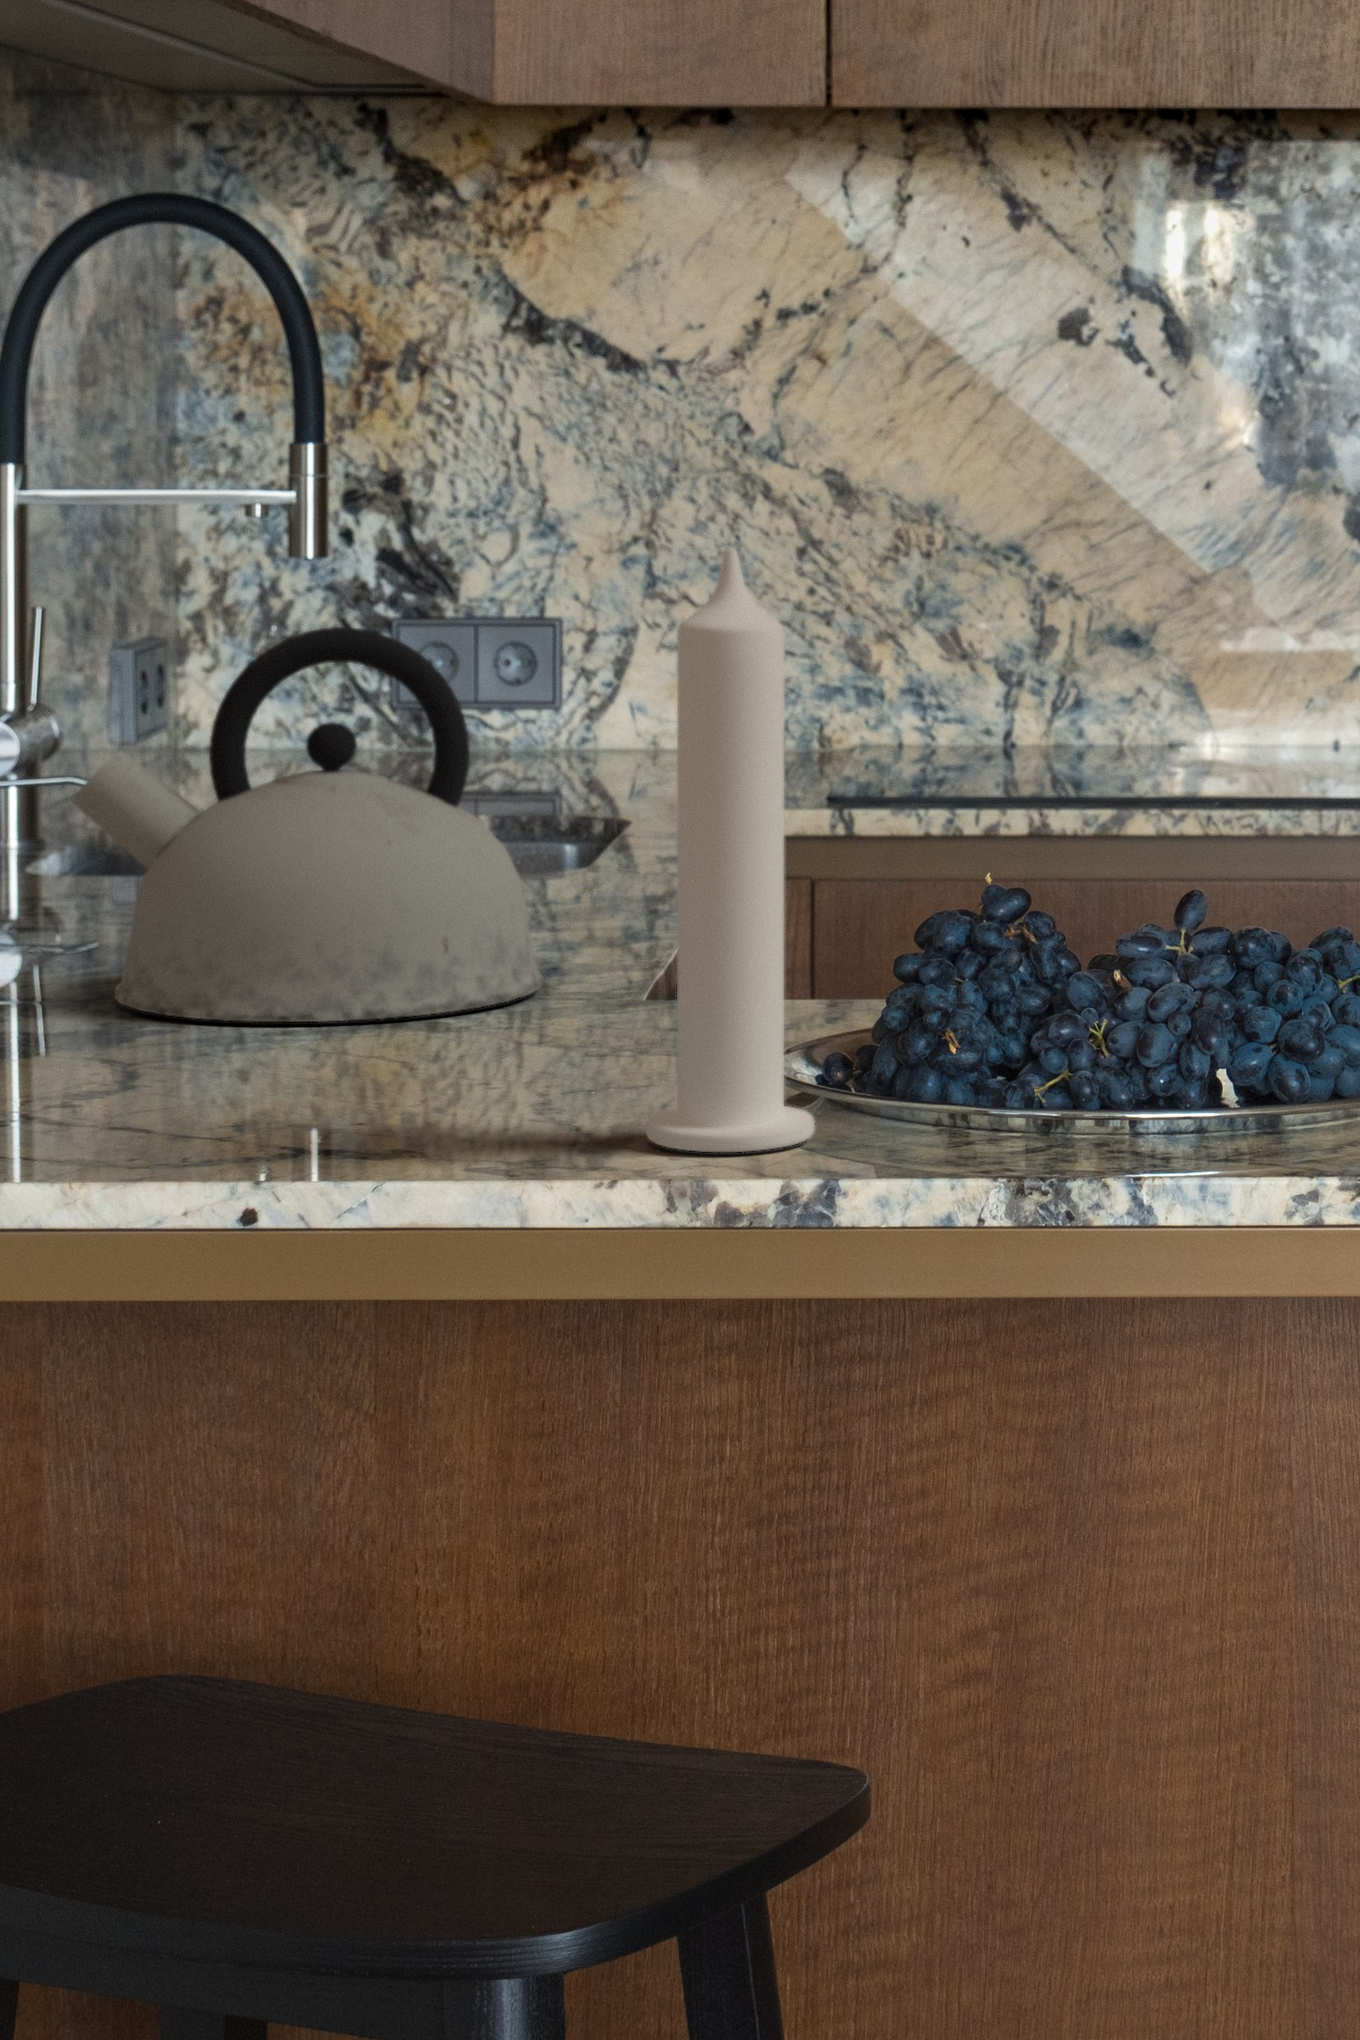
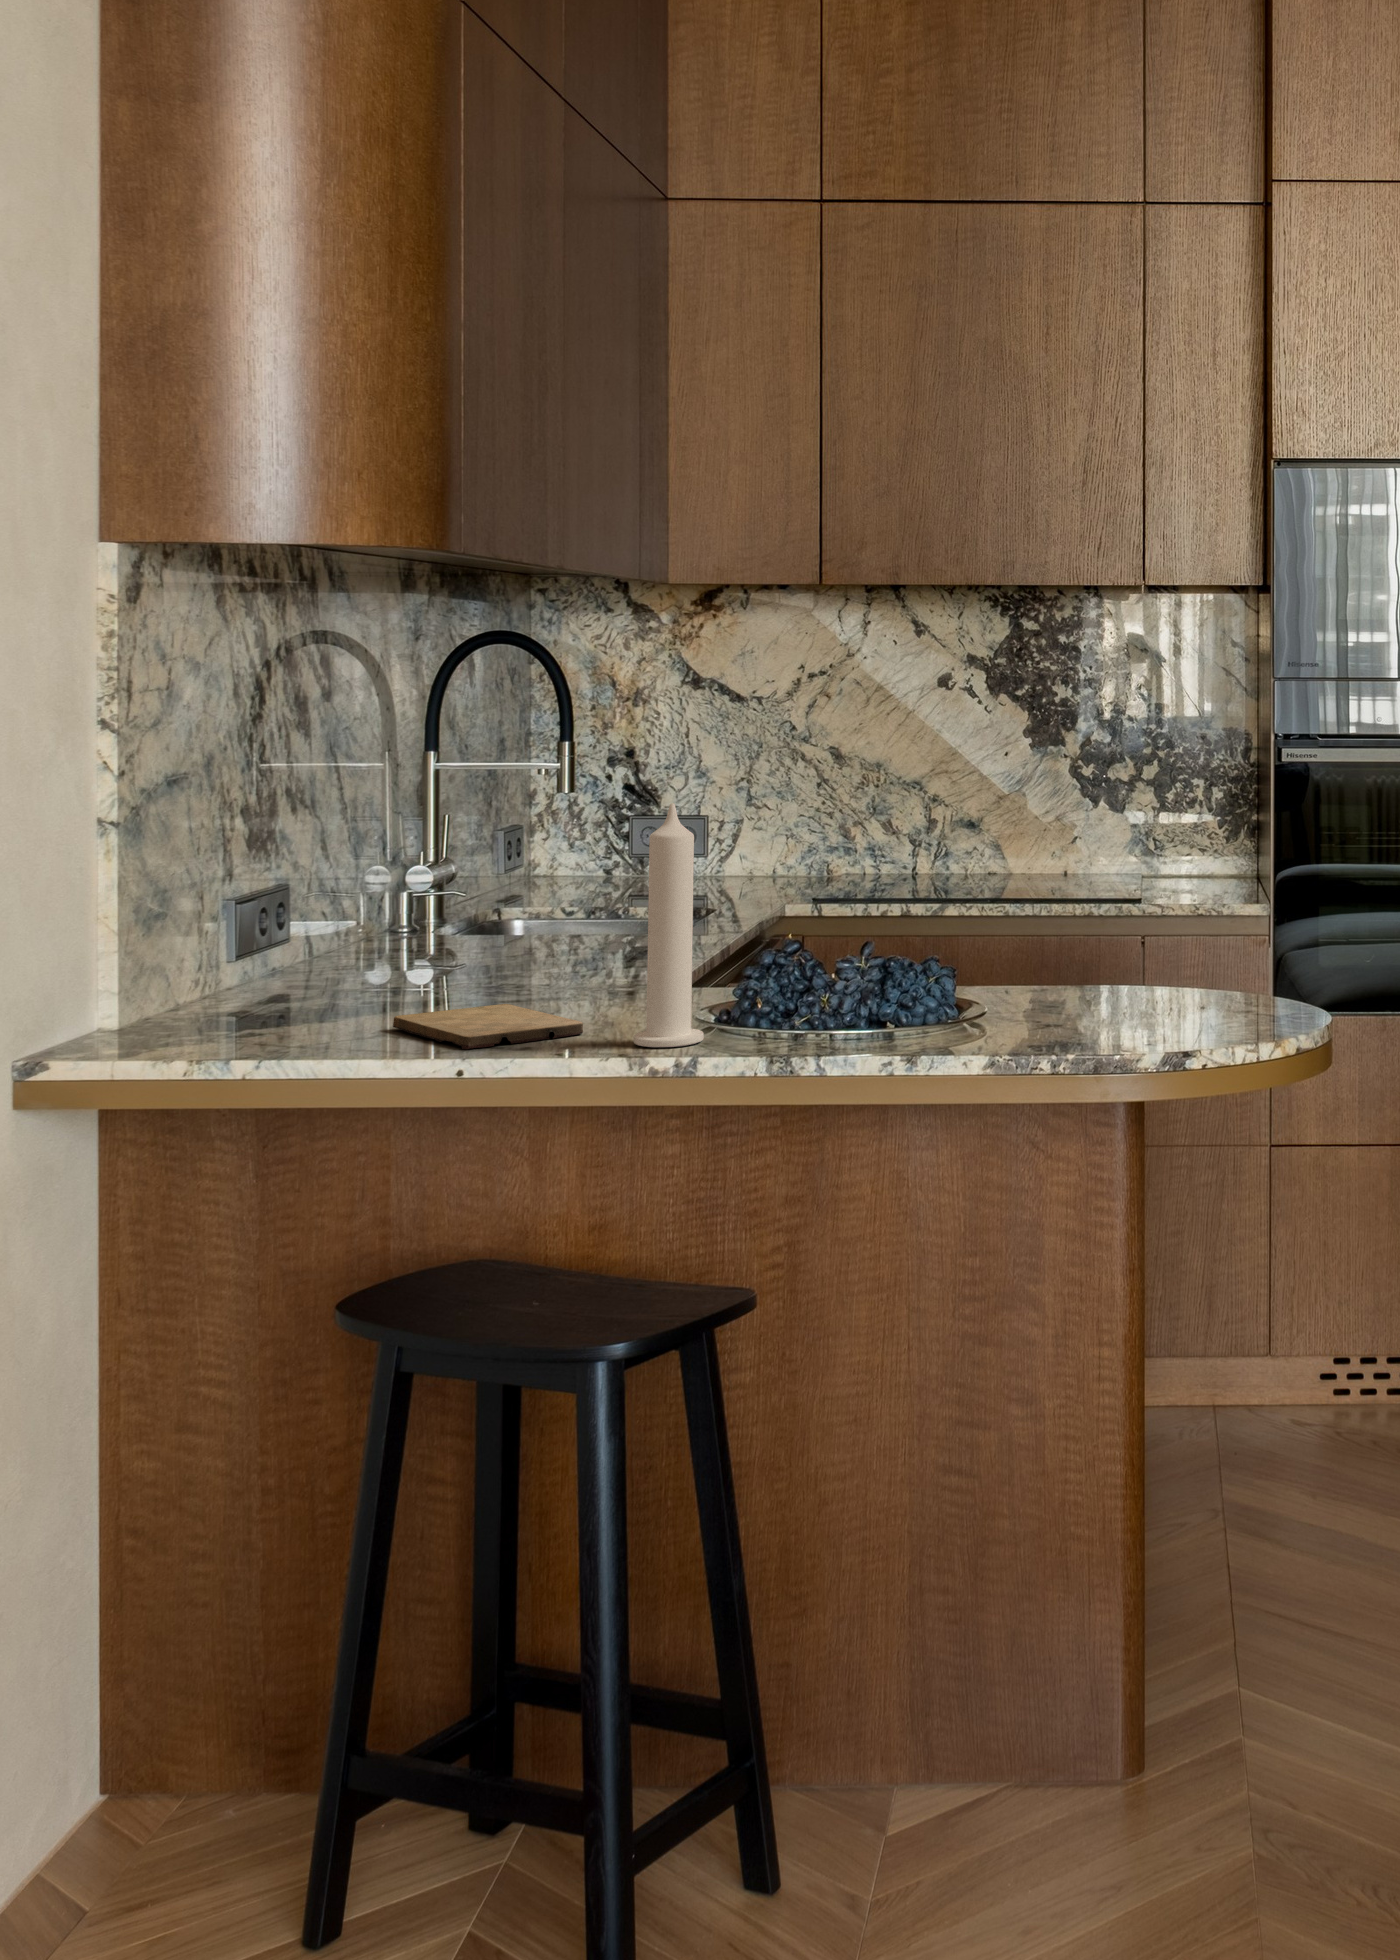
kettle: present [71,627,544,1022] -> none [425,830,631,999]
cutting board: none [45,1037,507,1152] -> present [393,1004,583,1049]

